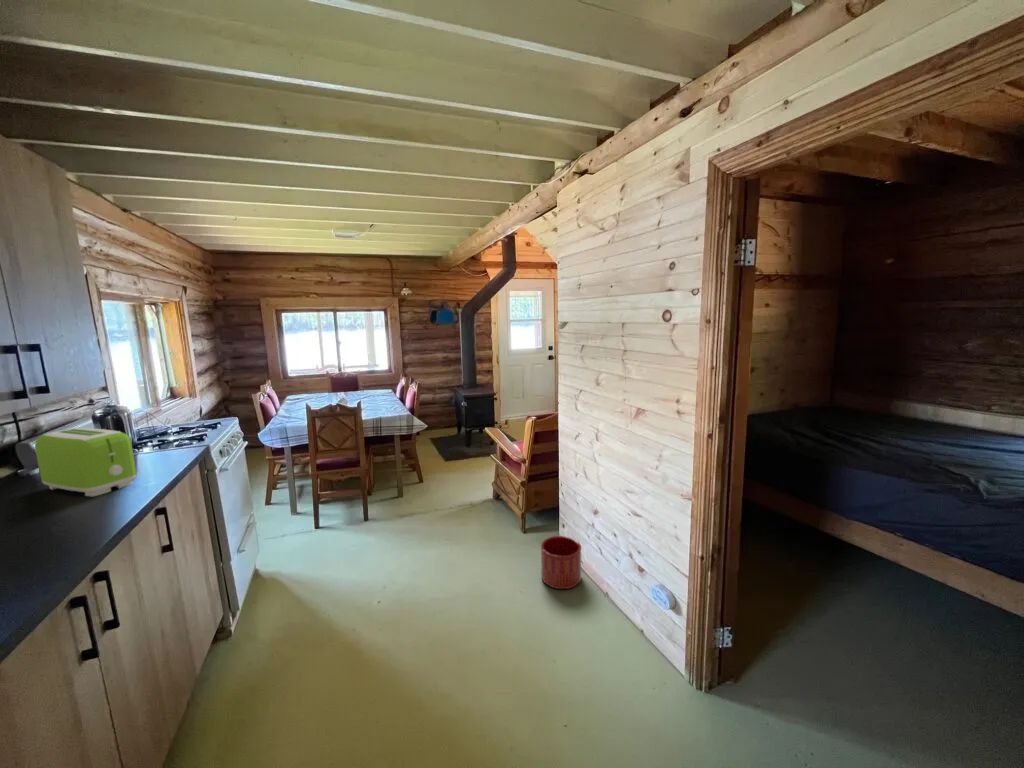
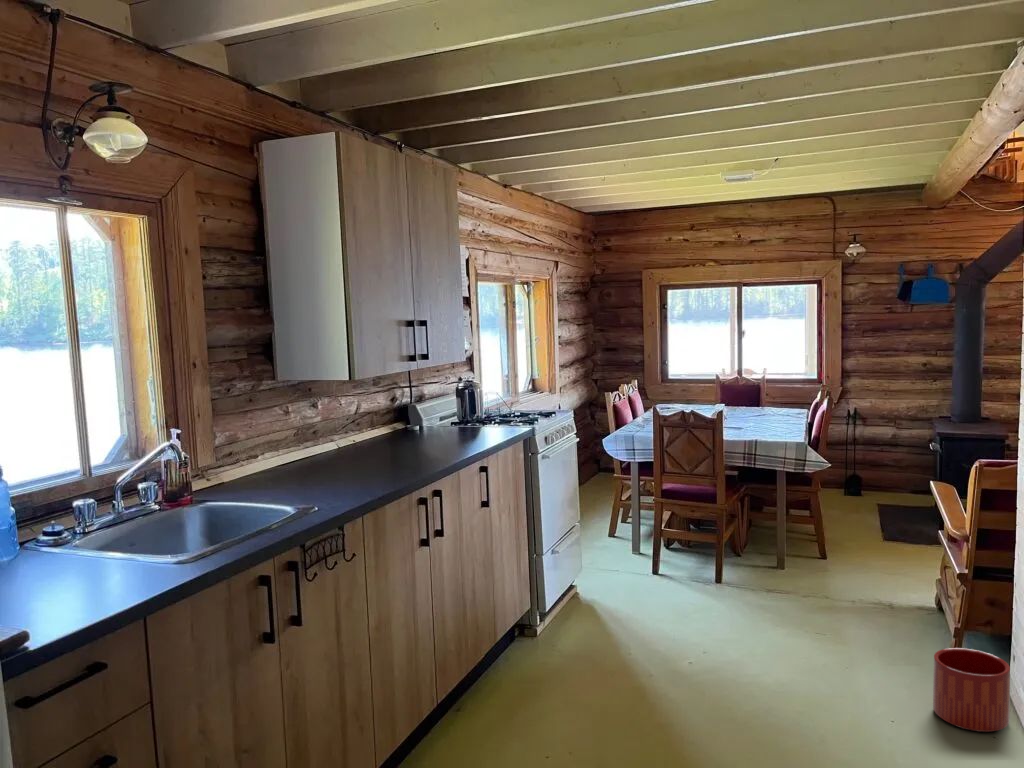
toaster: present [35,428,136,496] -> none [417,392,474,447]

